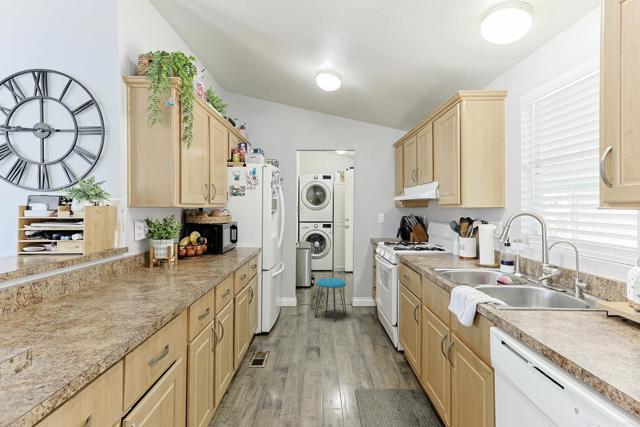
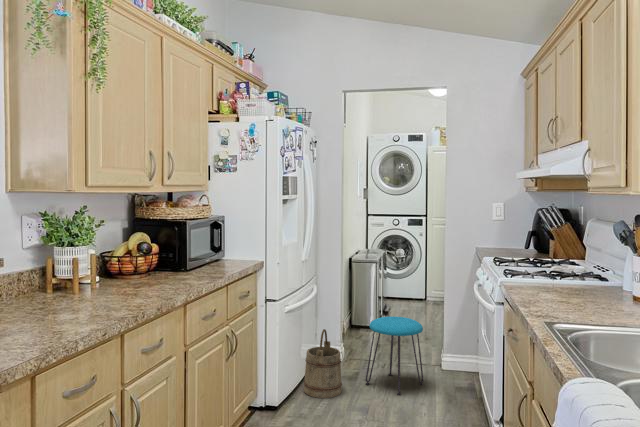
bucket: none [281,287,303,326] -> present [304,329,342,398]

